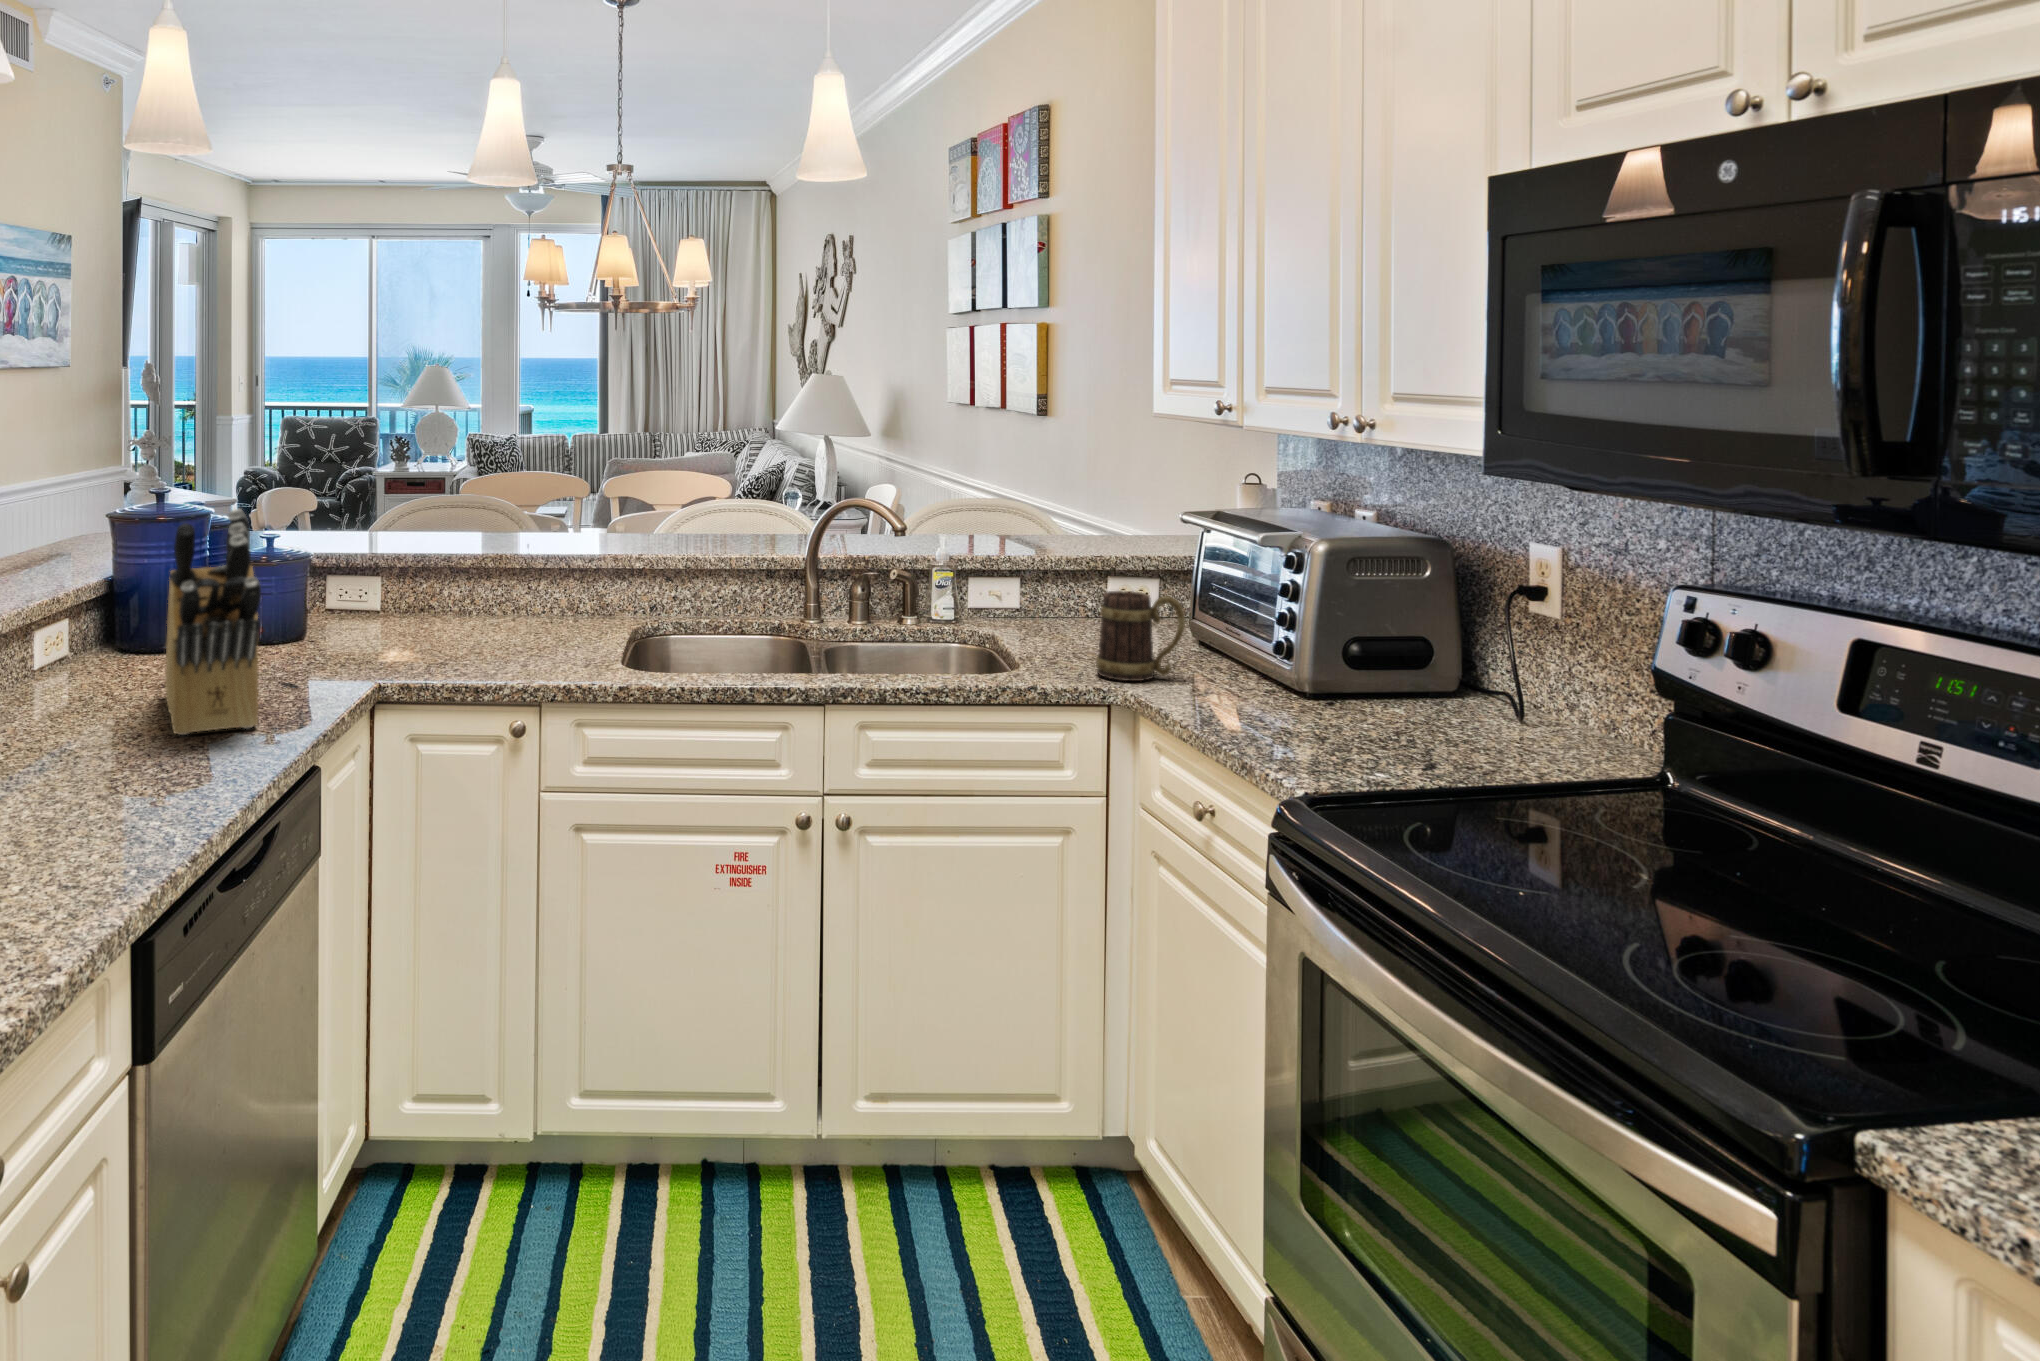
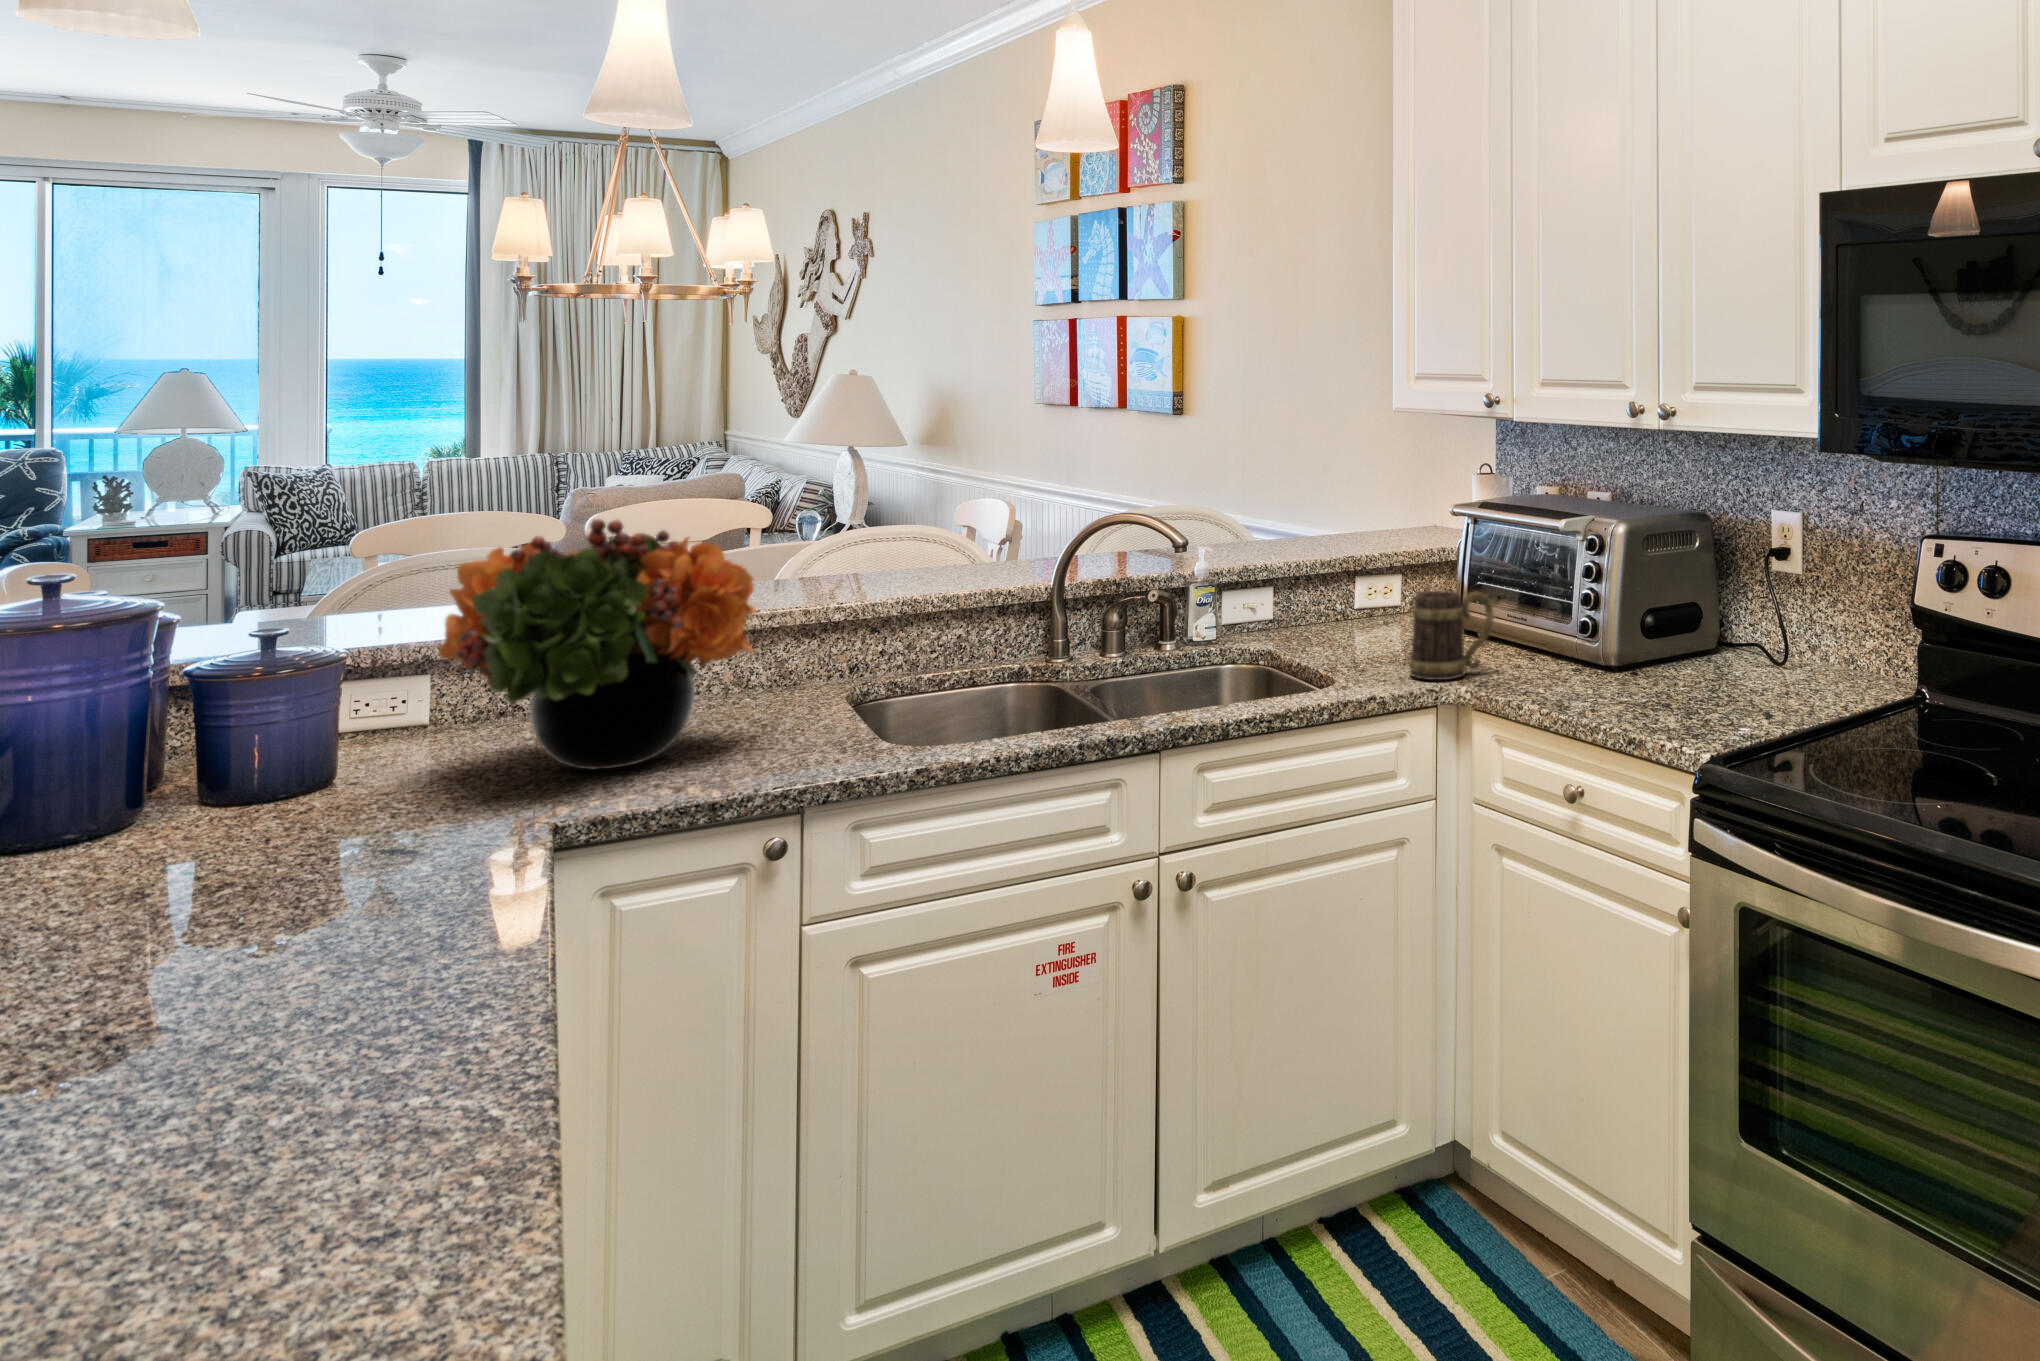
flower arrangement: none [352,473,553,655] -> present [439,519,755,769]
knife block: present [165,509,261,735] -> none [156,584,450,959]

